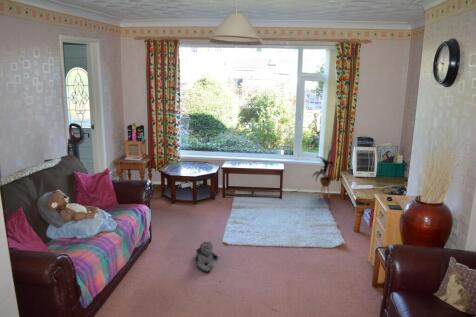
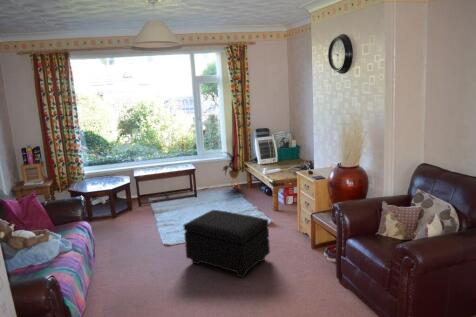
footstool: none [237,220,325,299] -> present [184,210,270,277]
plush toy: present [195,242,218,272] -> none [140,244,164,274]

